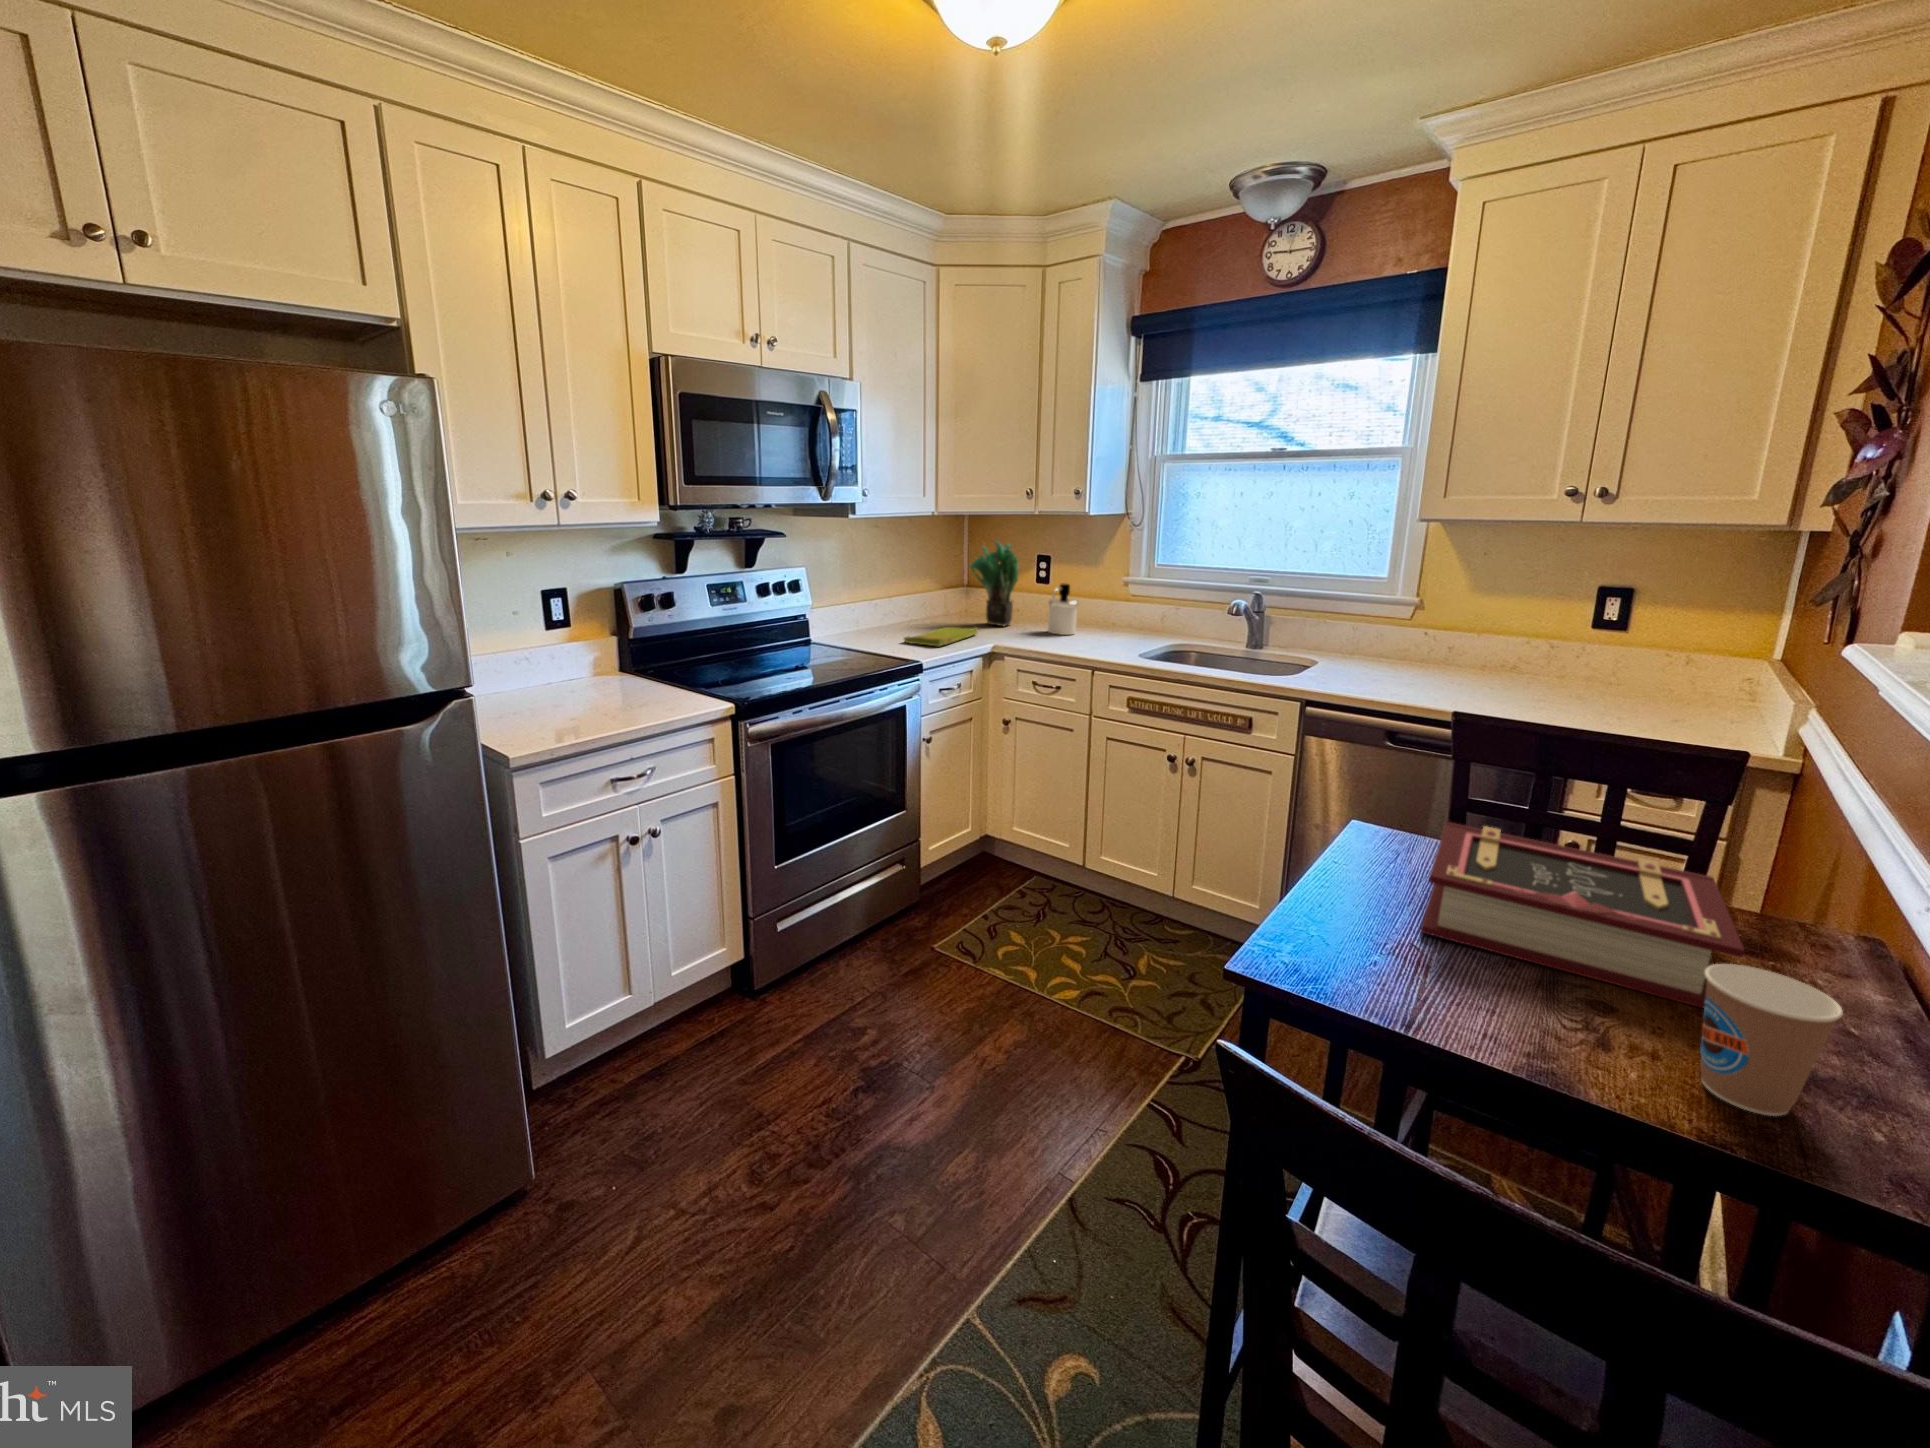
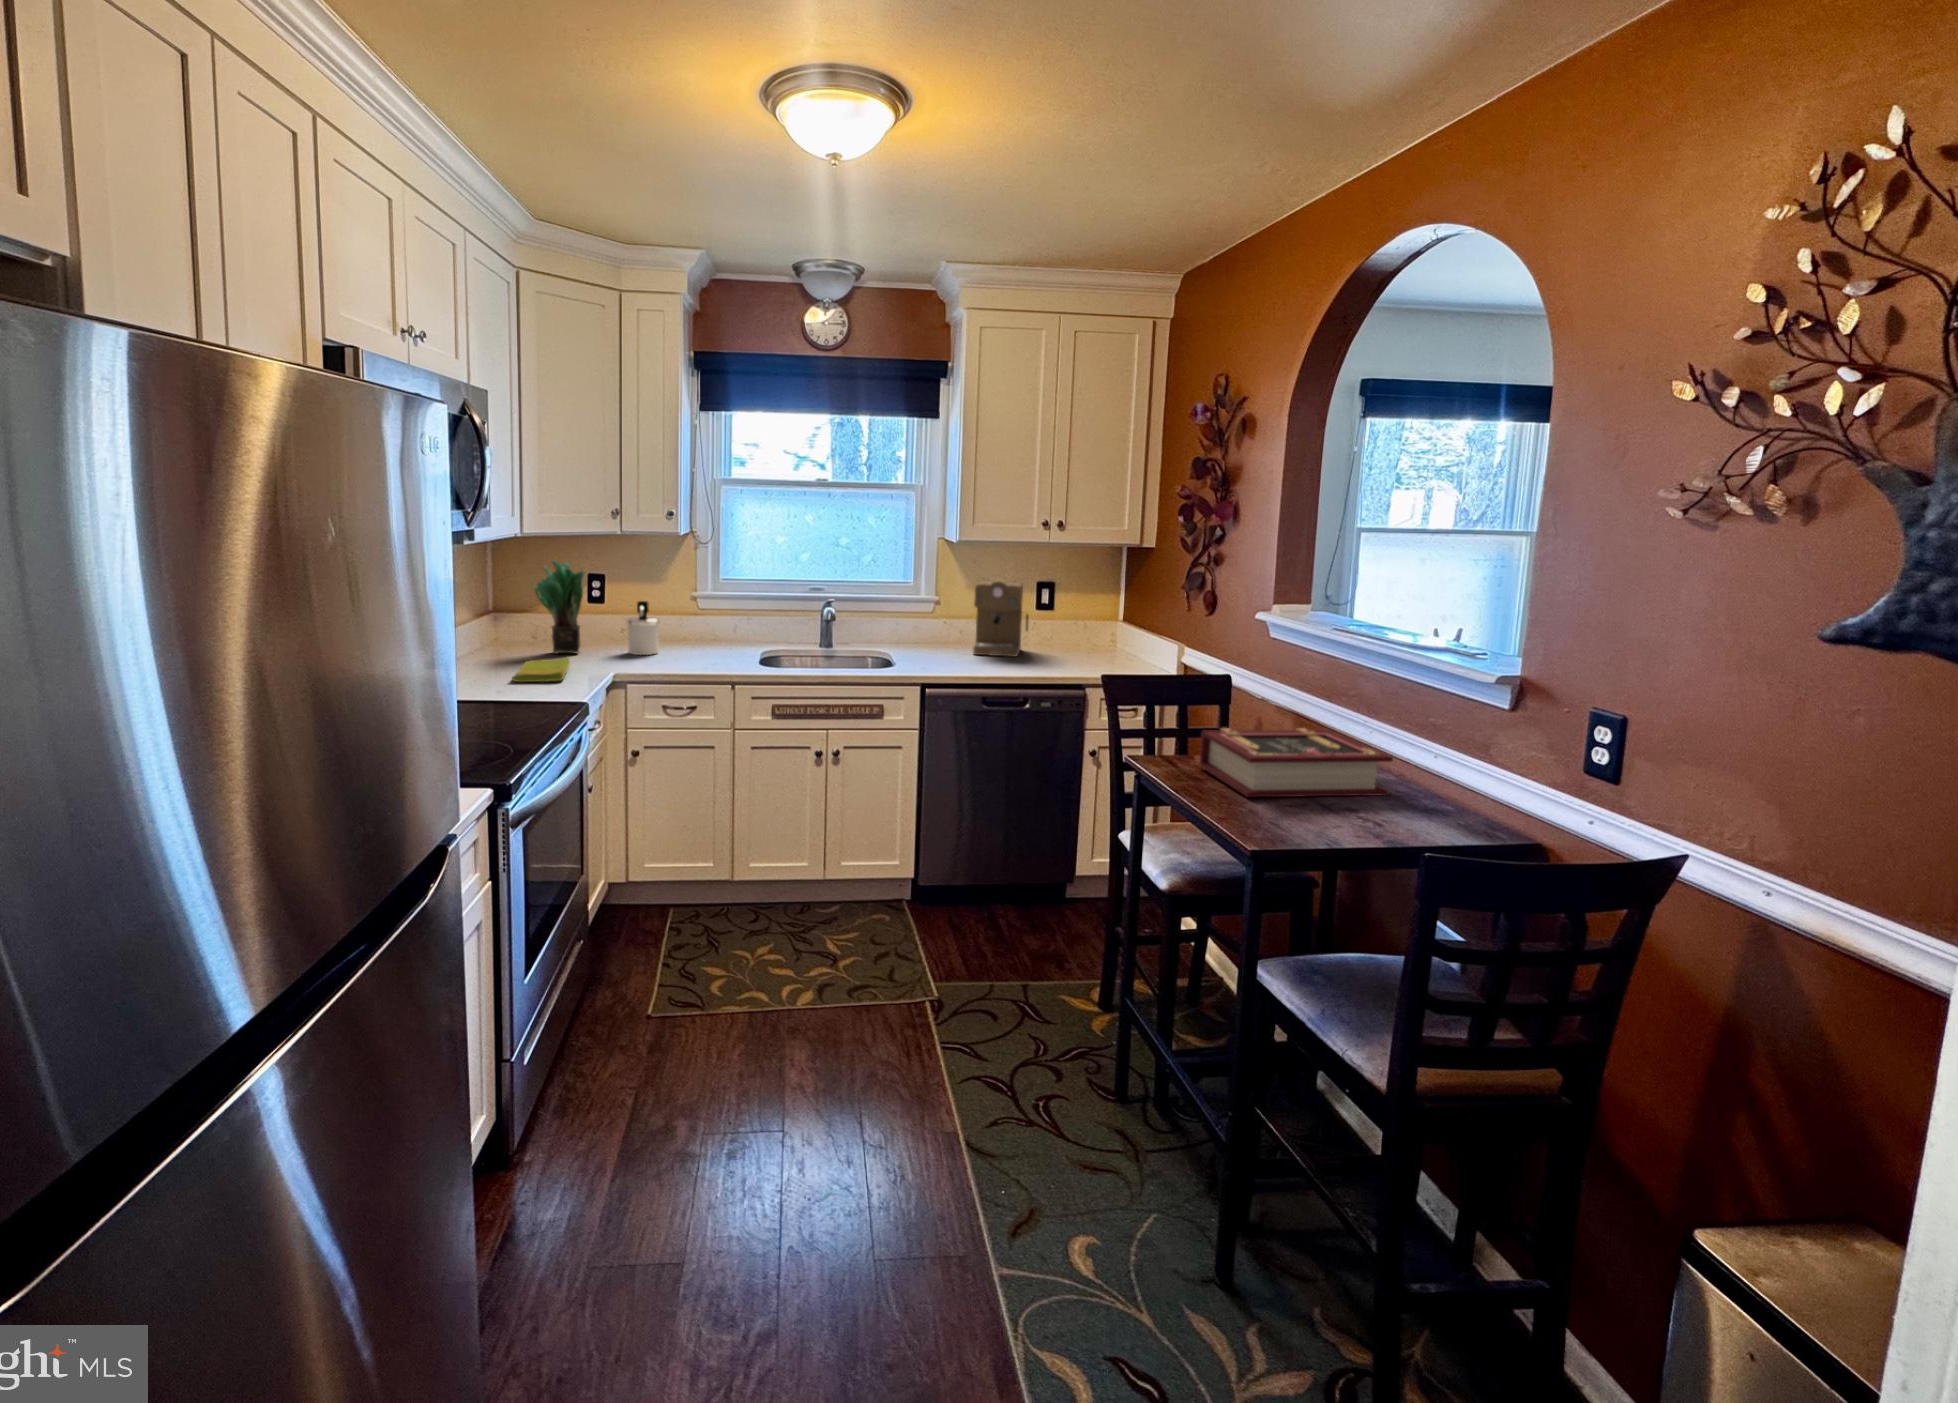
coffee maker: none [1426,588,1525,690] -> present [973,578,1029,657]
coffee cup: present [1700,964,1843,1116] -> none [1419,757,1477,827]

